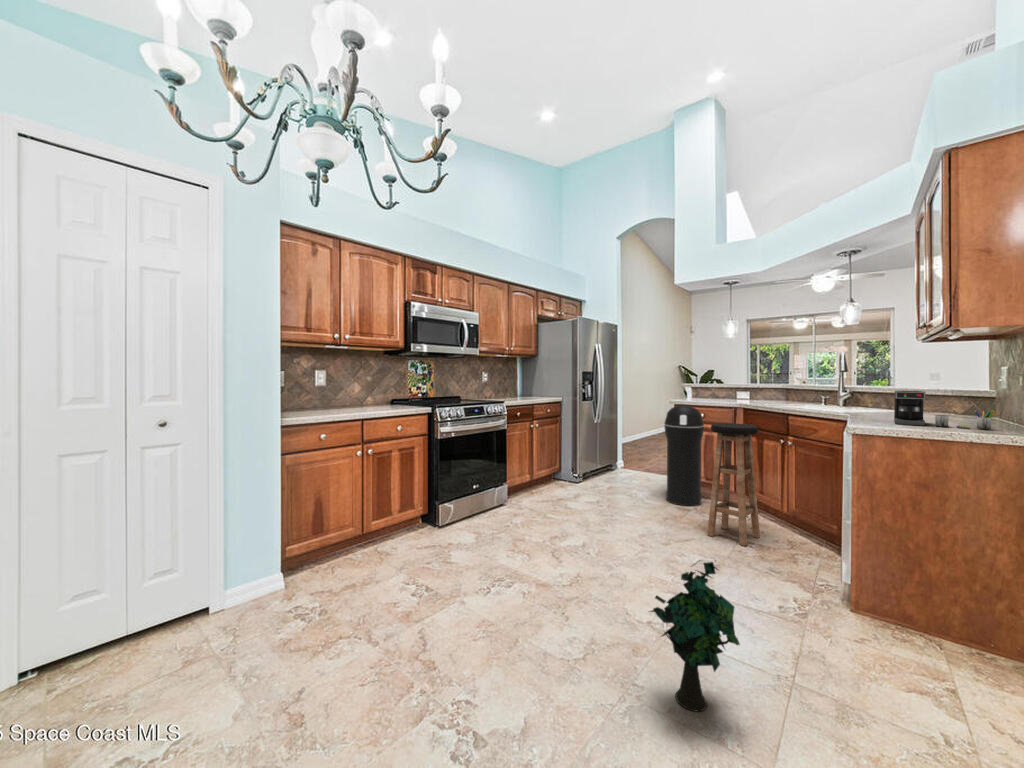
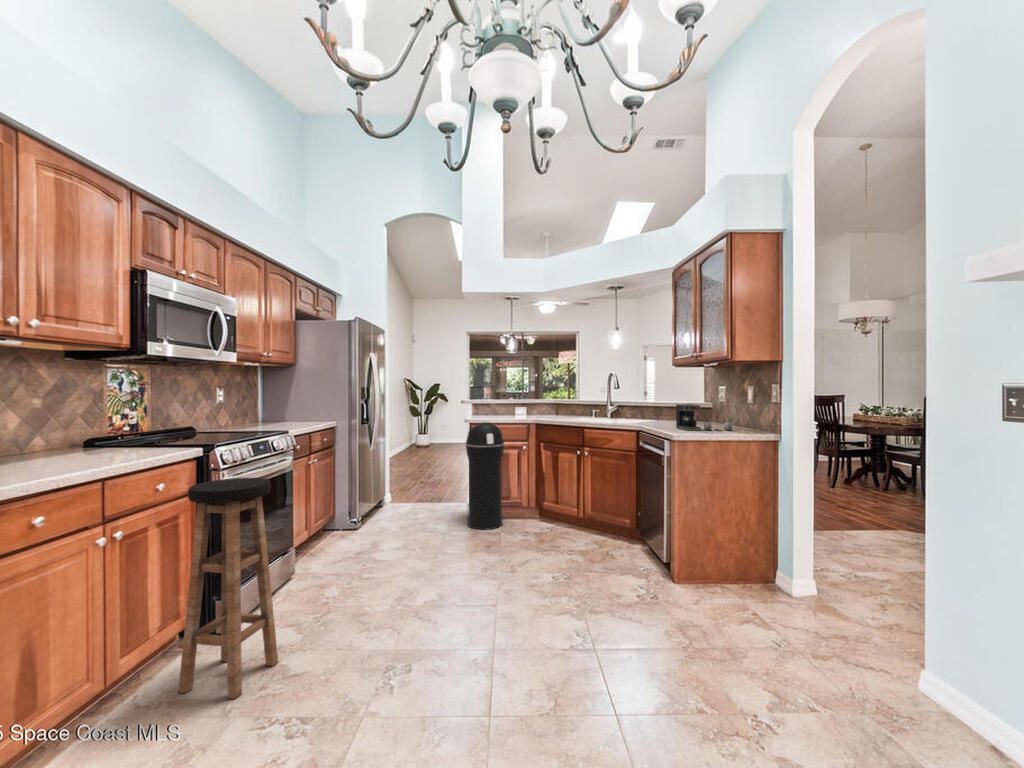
bar stool: present [707,423,760,546] -> present [178,478,278,699]
decorative plant: present [649,562,740,711] -> none [634,566,714,711]

